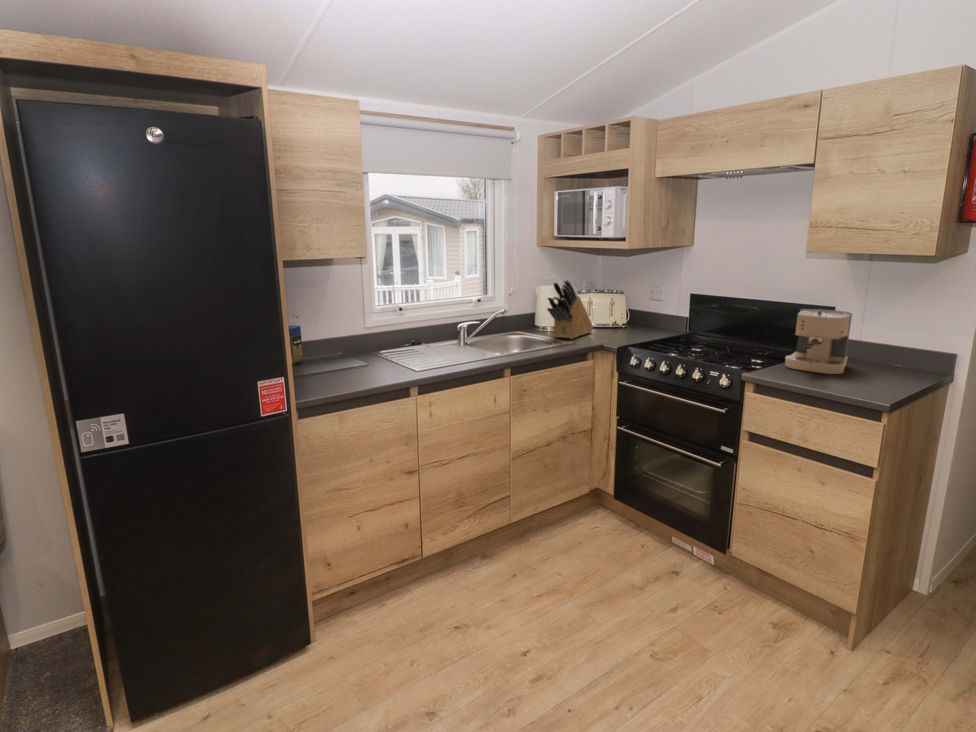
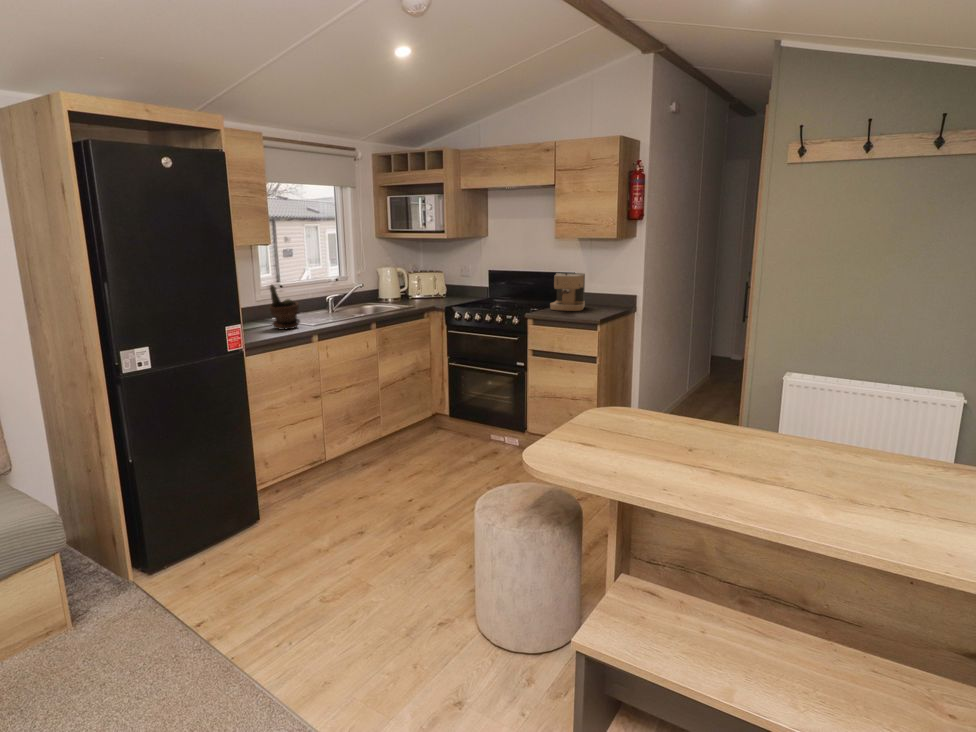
knife block: present [547,280,593,339] -> none [391,262,424,305]
potted plant: none [360,310,402,375] -> present [270,285,300,330]

